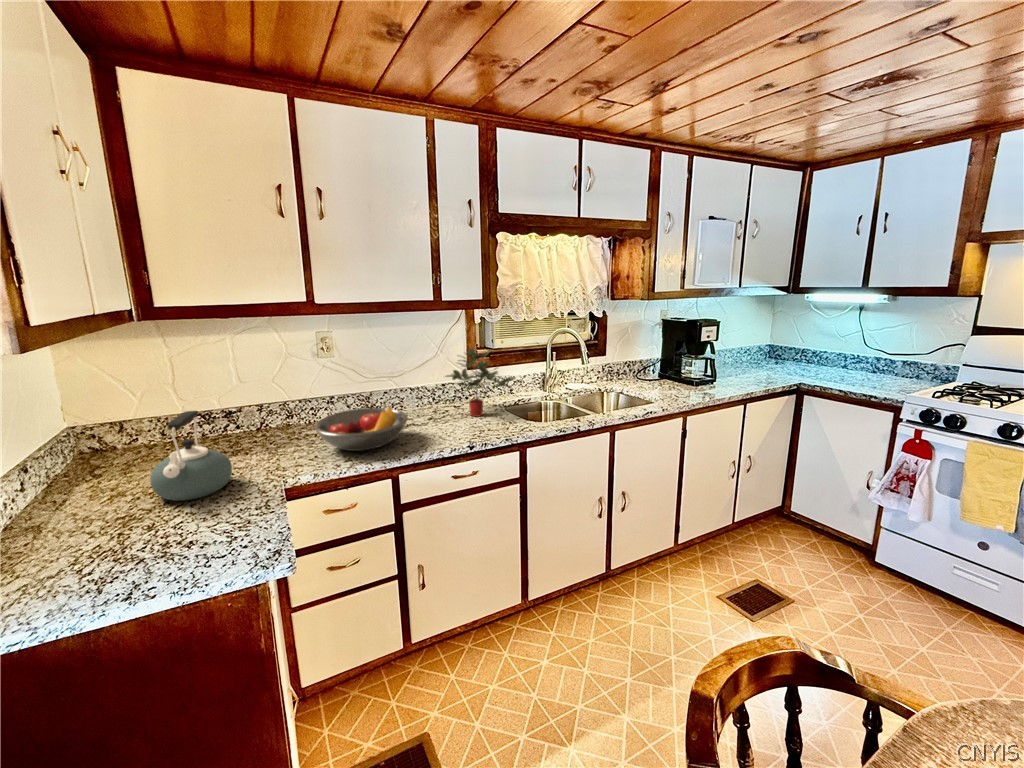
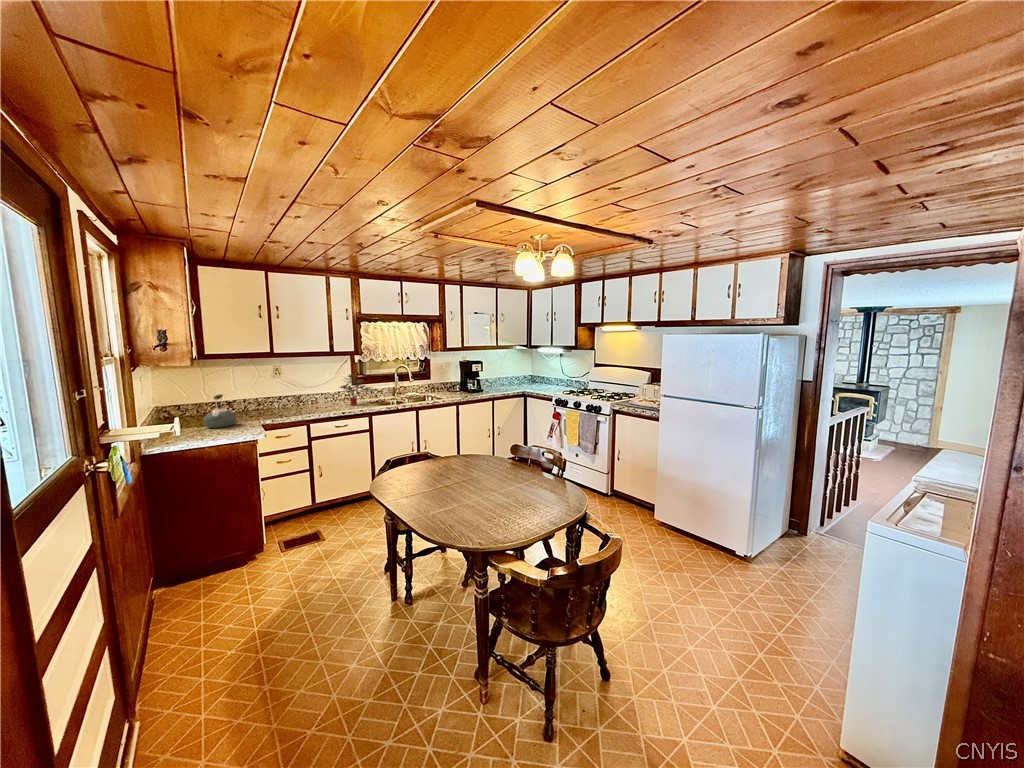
fruit bowl: present [314,406,408,451] -> none [272,398,316,415]

